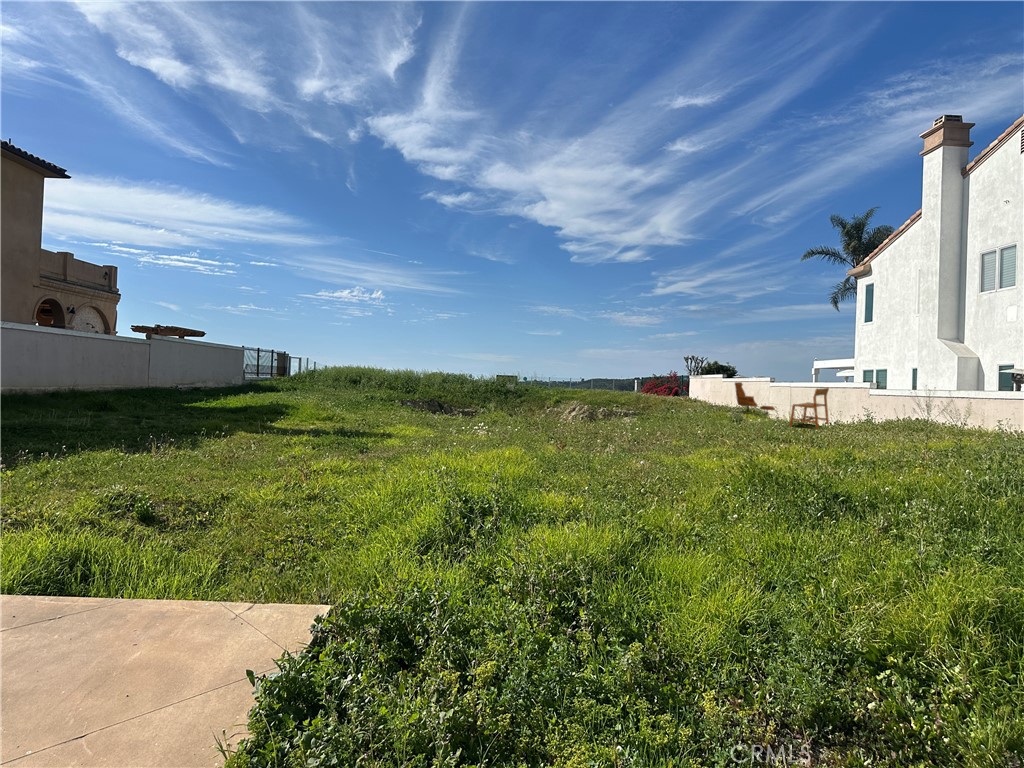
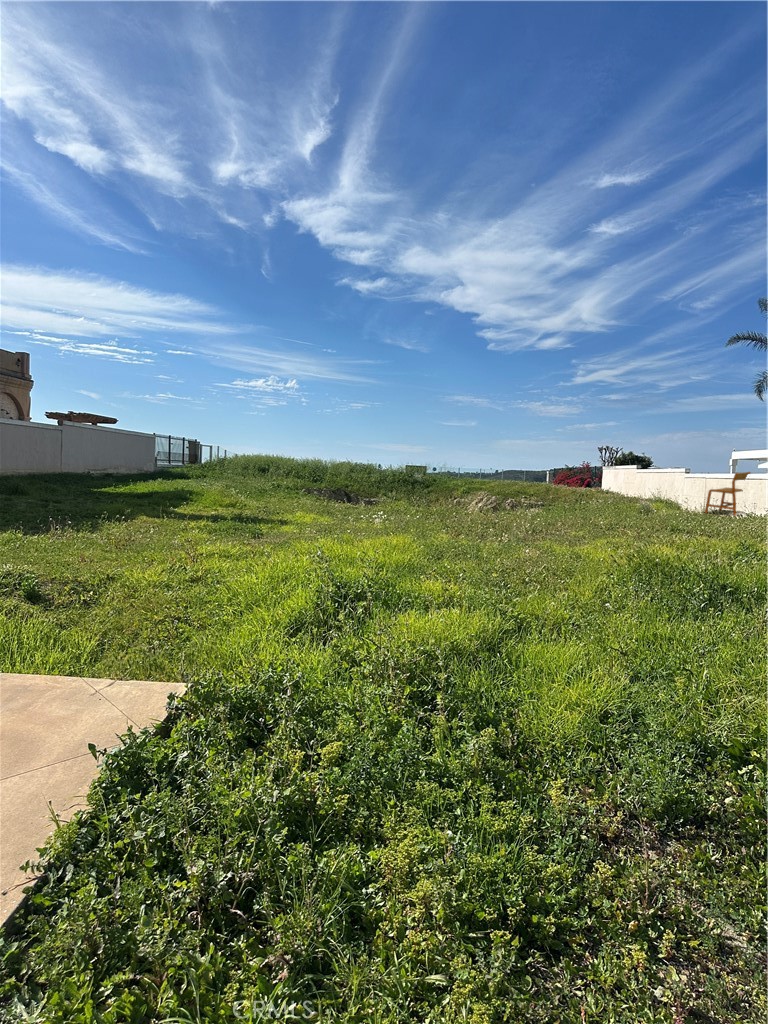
lounge chair: present [735,382,775,415] -> none [649,467,691,502]

